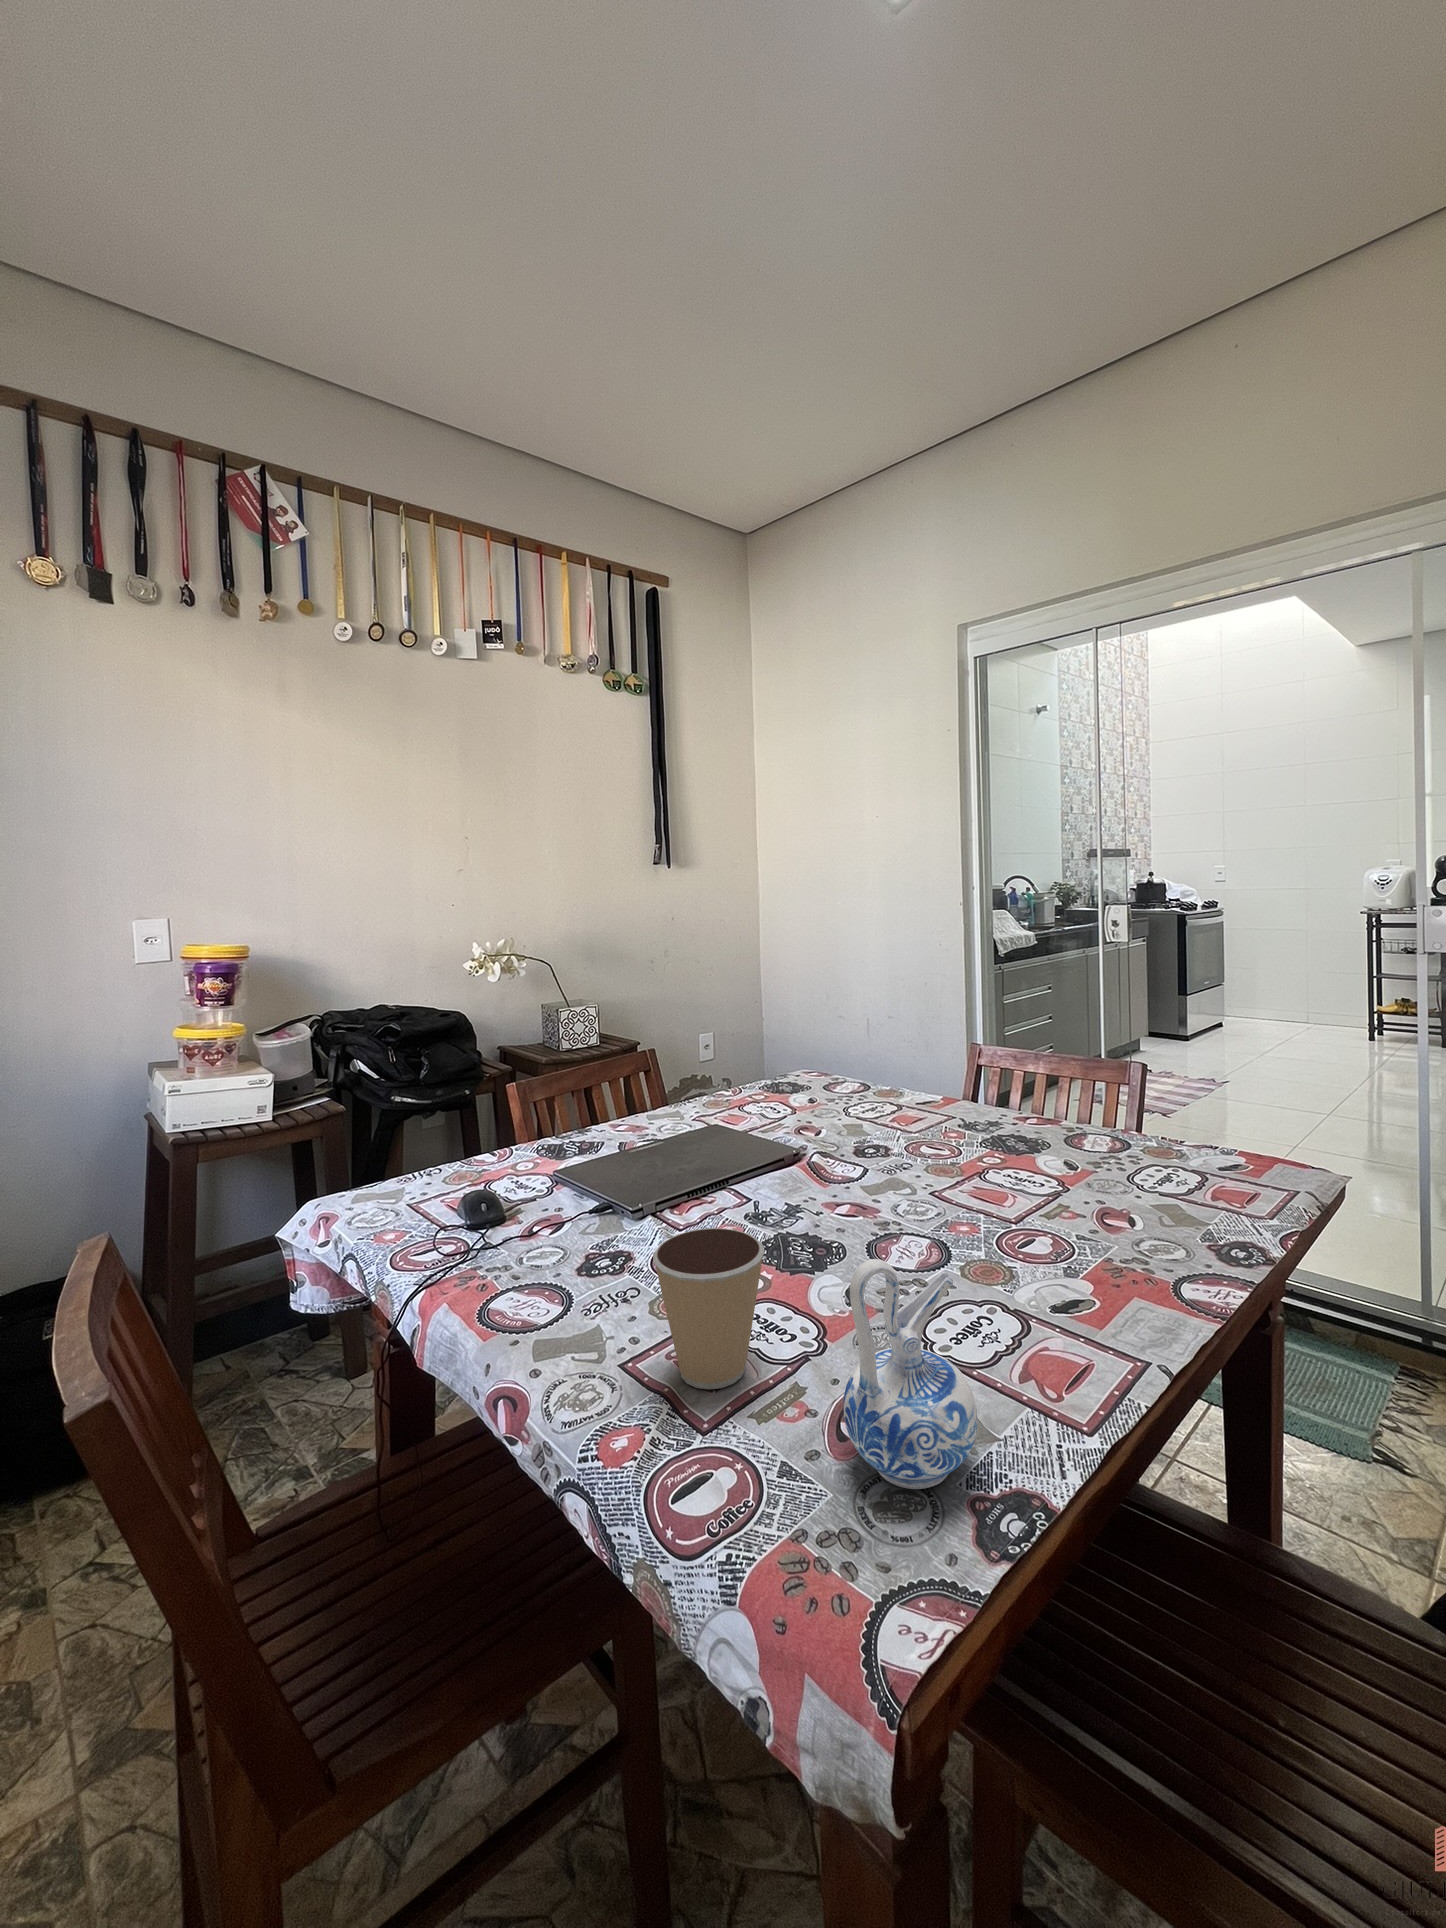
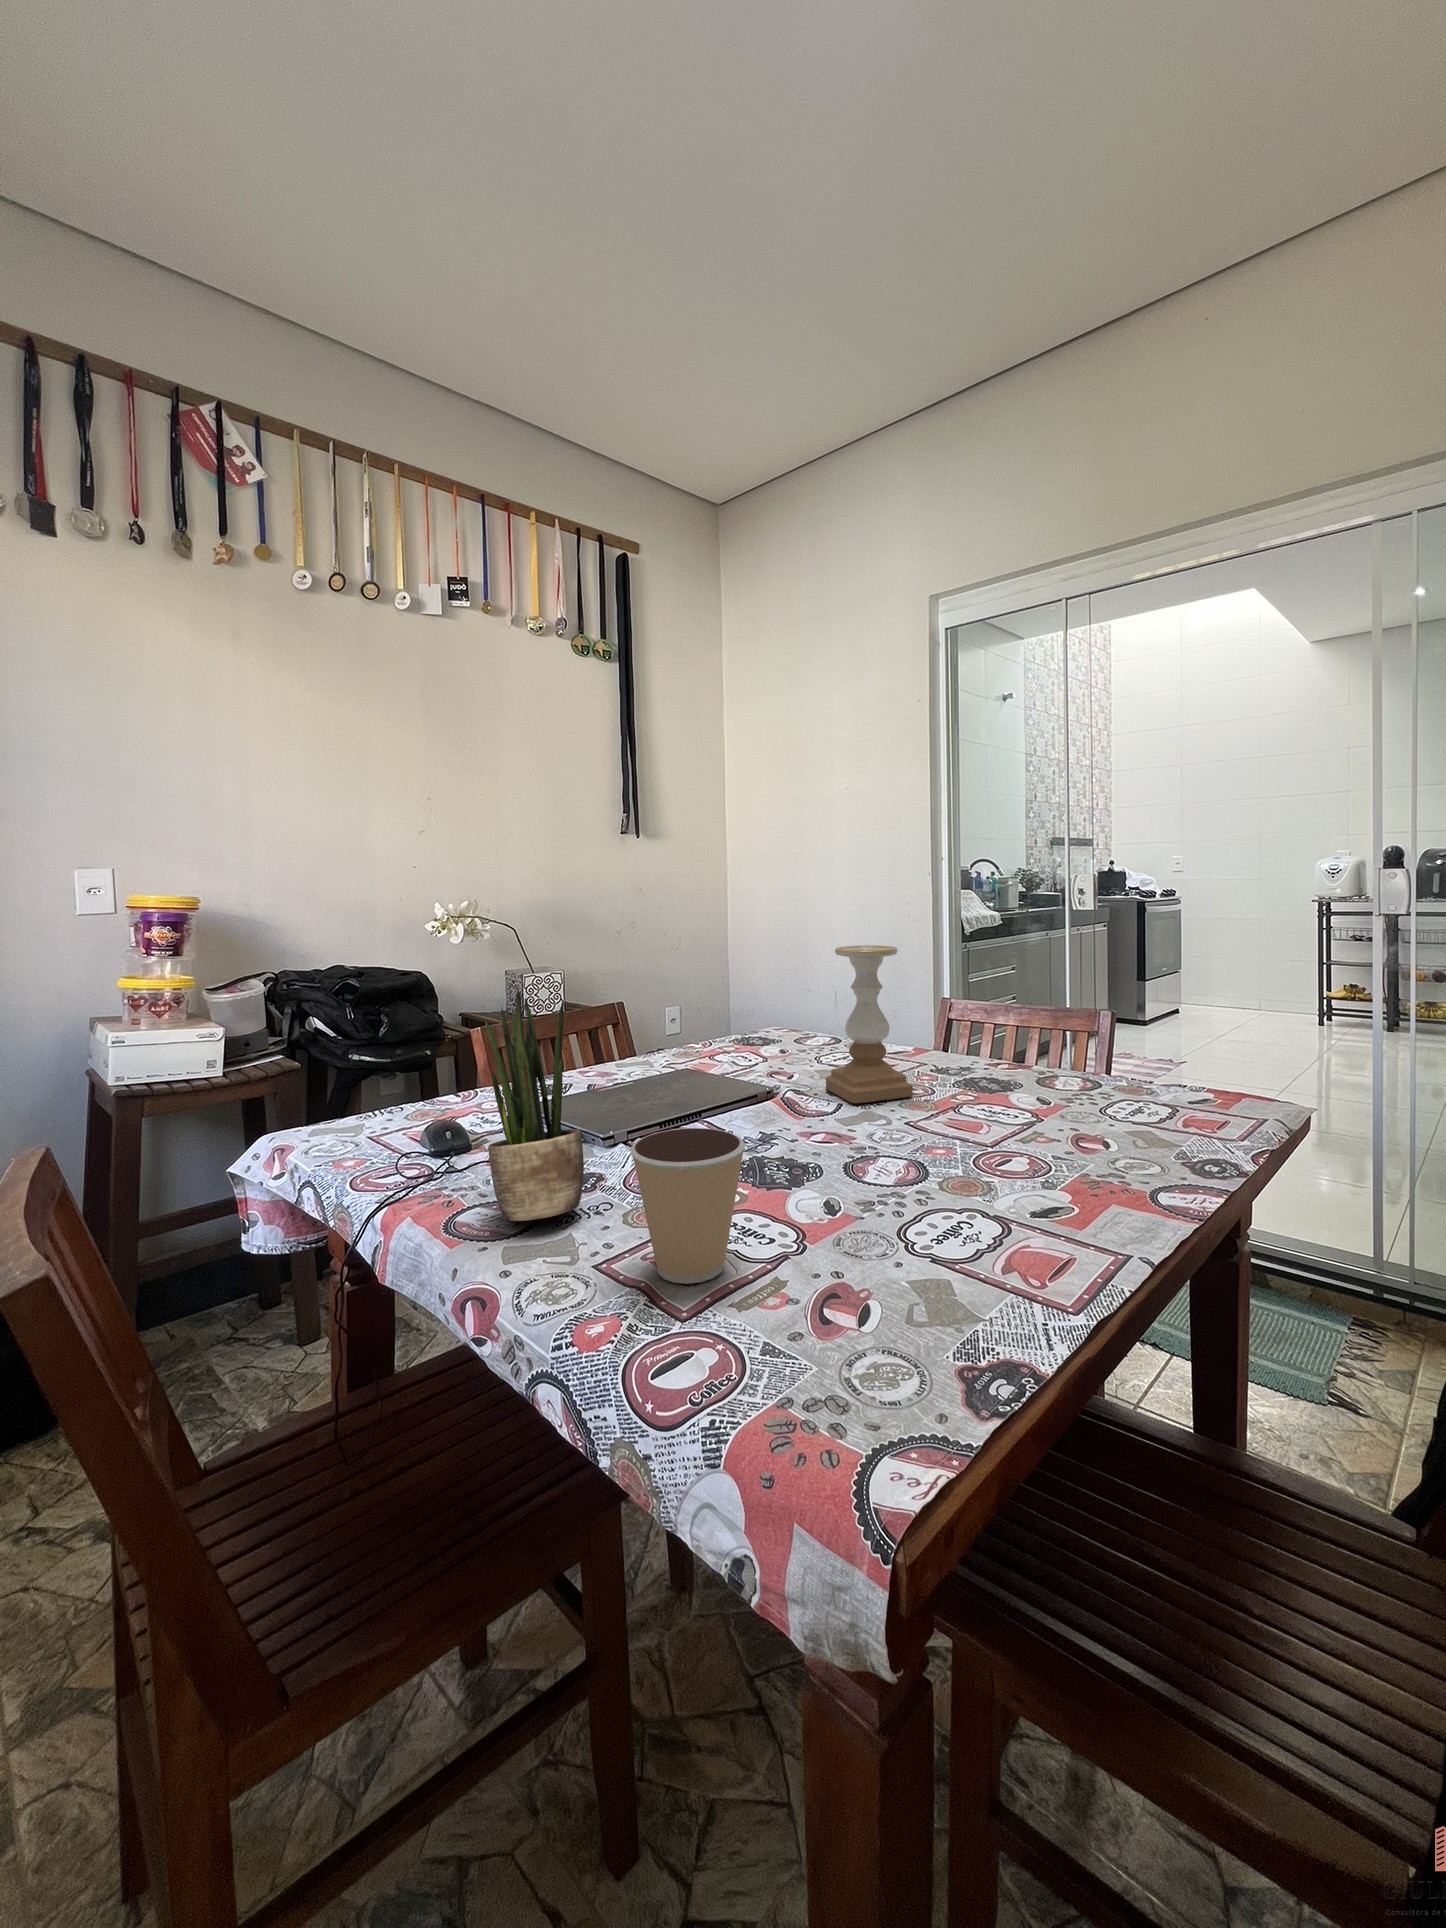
candle holder: none [853,1008,939,1169] -> present [826,945,913,1103]
potted plant: none [515,1086,610,1313] -> present [485,991,584,1221]
ceramic pitcher: present [843,1259,977,1489] -> none [828,1129,965,1362]

